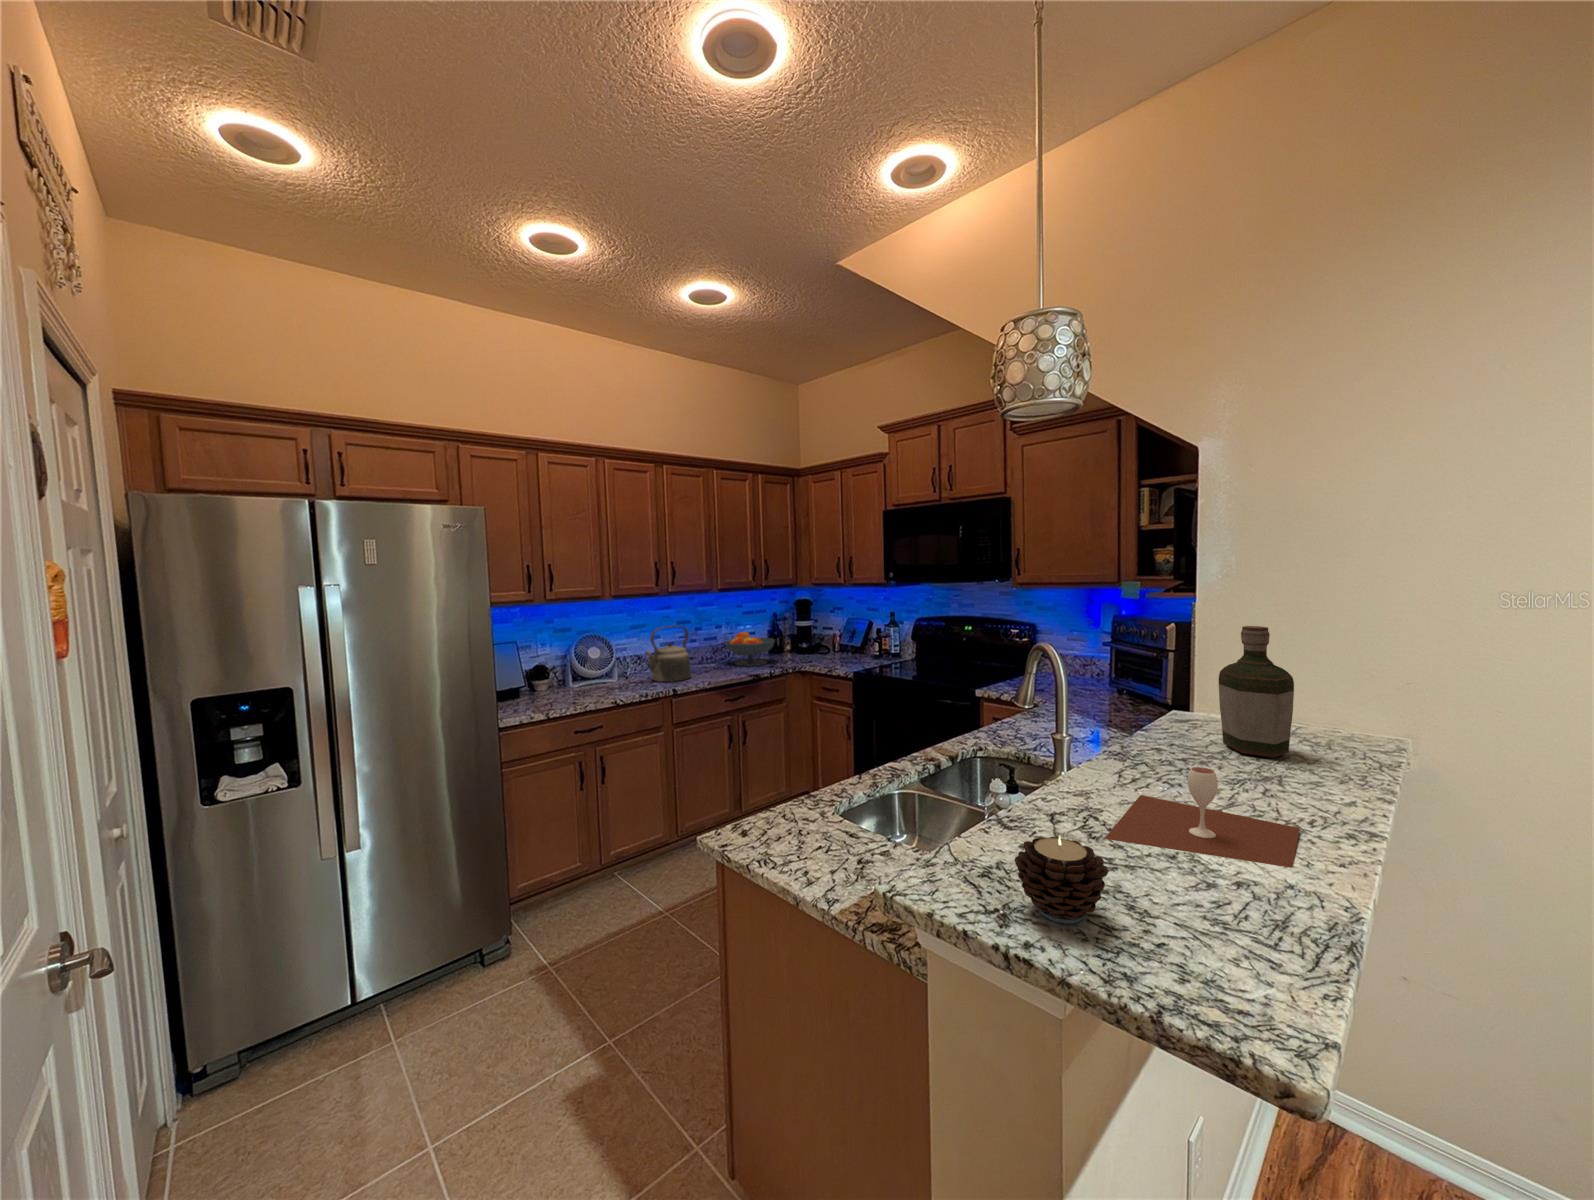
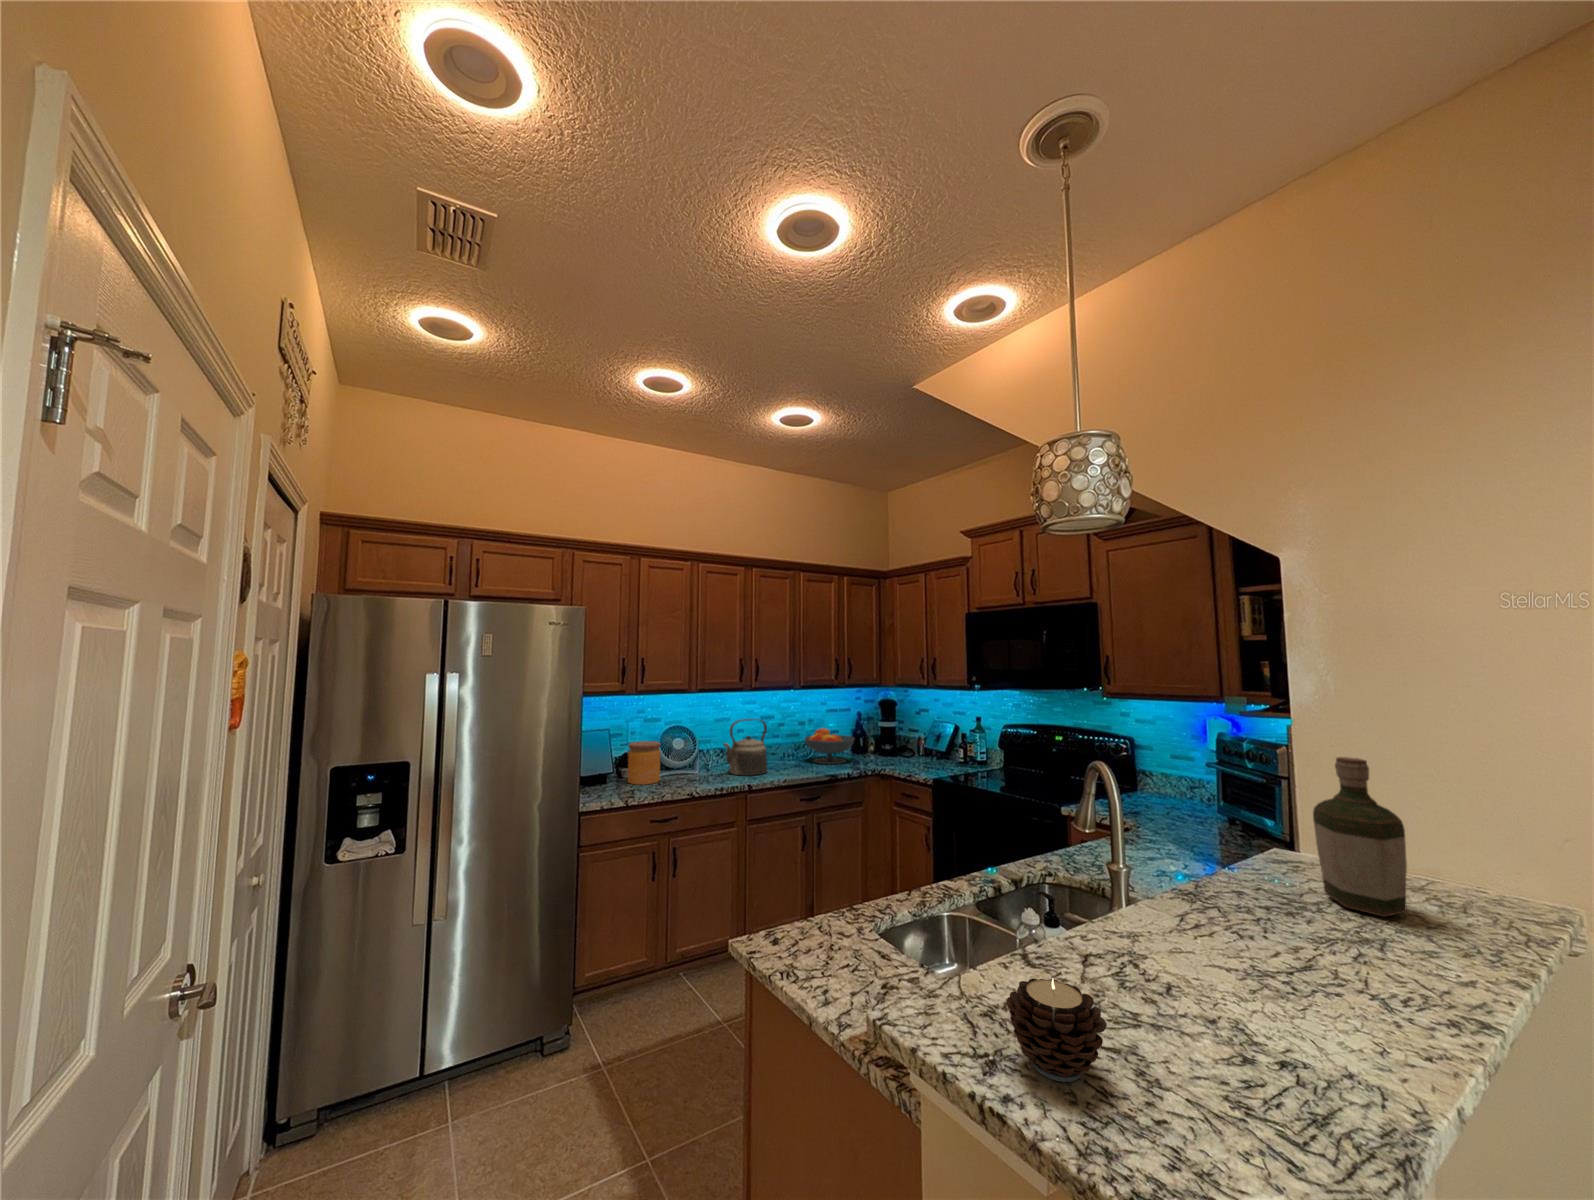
jar: none [544,654,581,698] -> present [628,741,661,785]
wine glass: present [1104,767,1300,868] -> none [1138,918,1386,1077]

